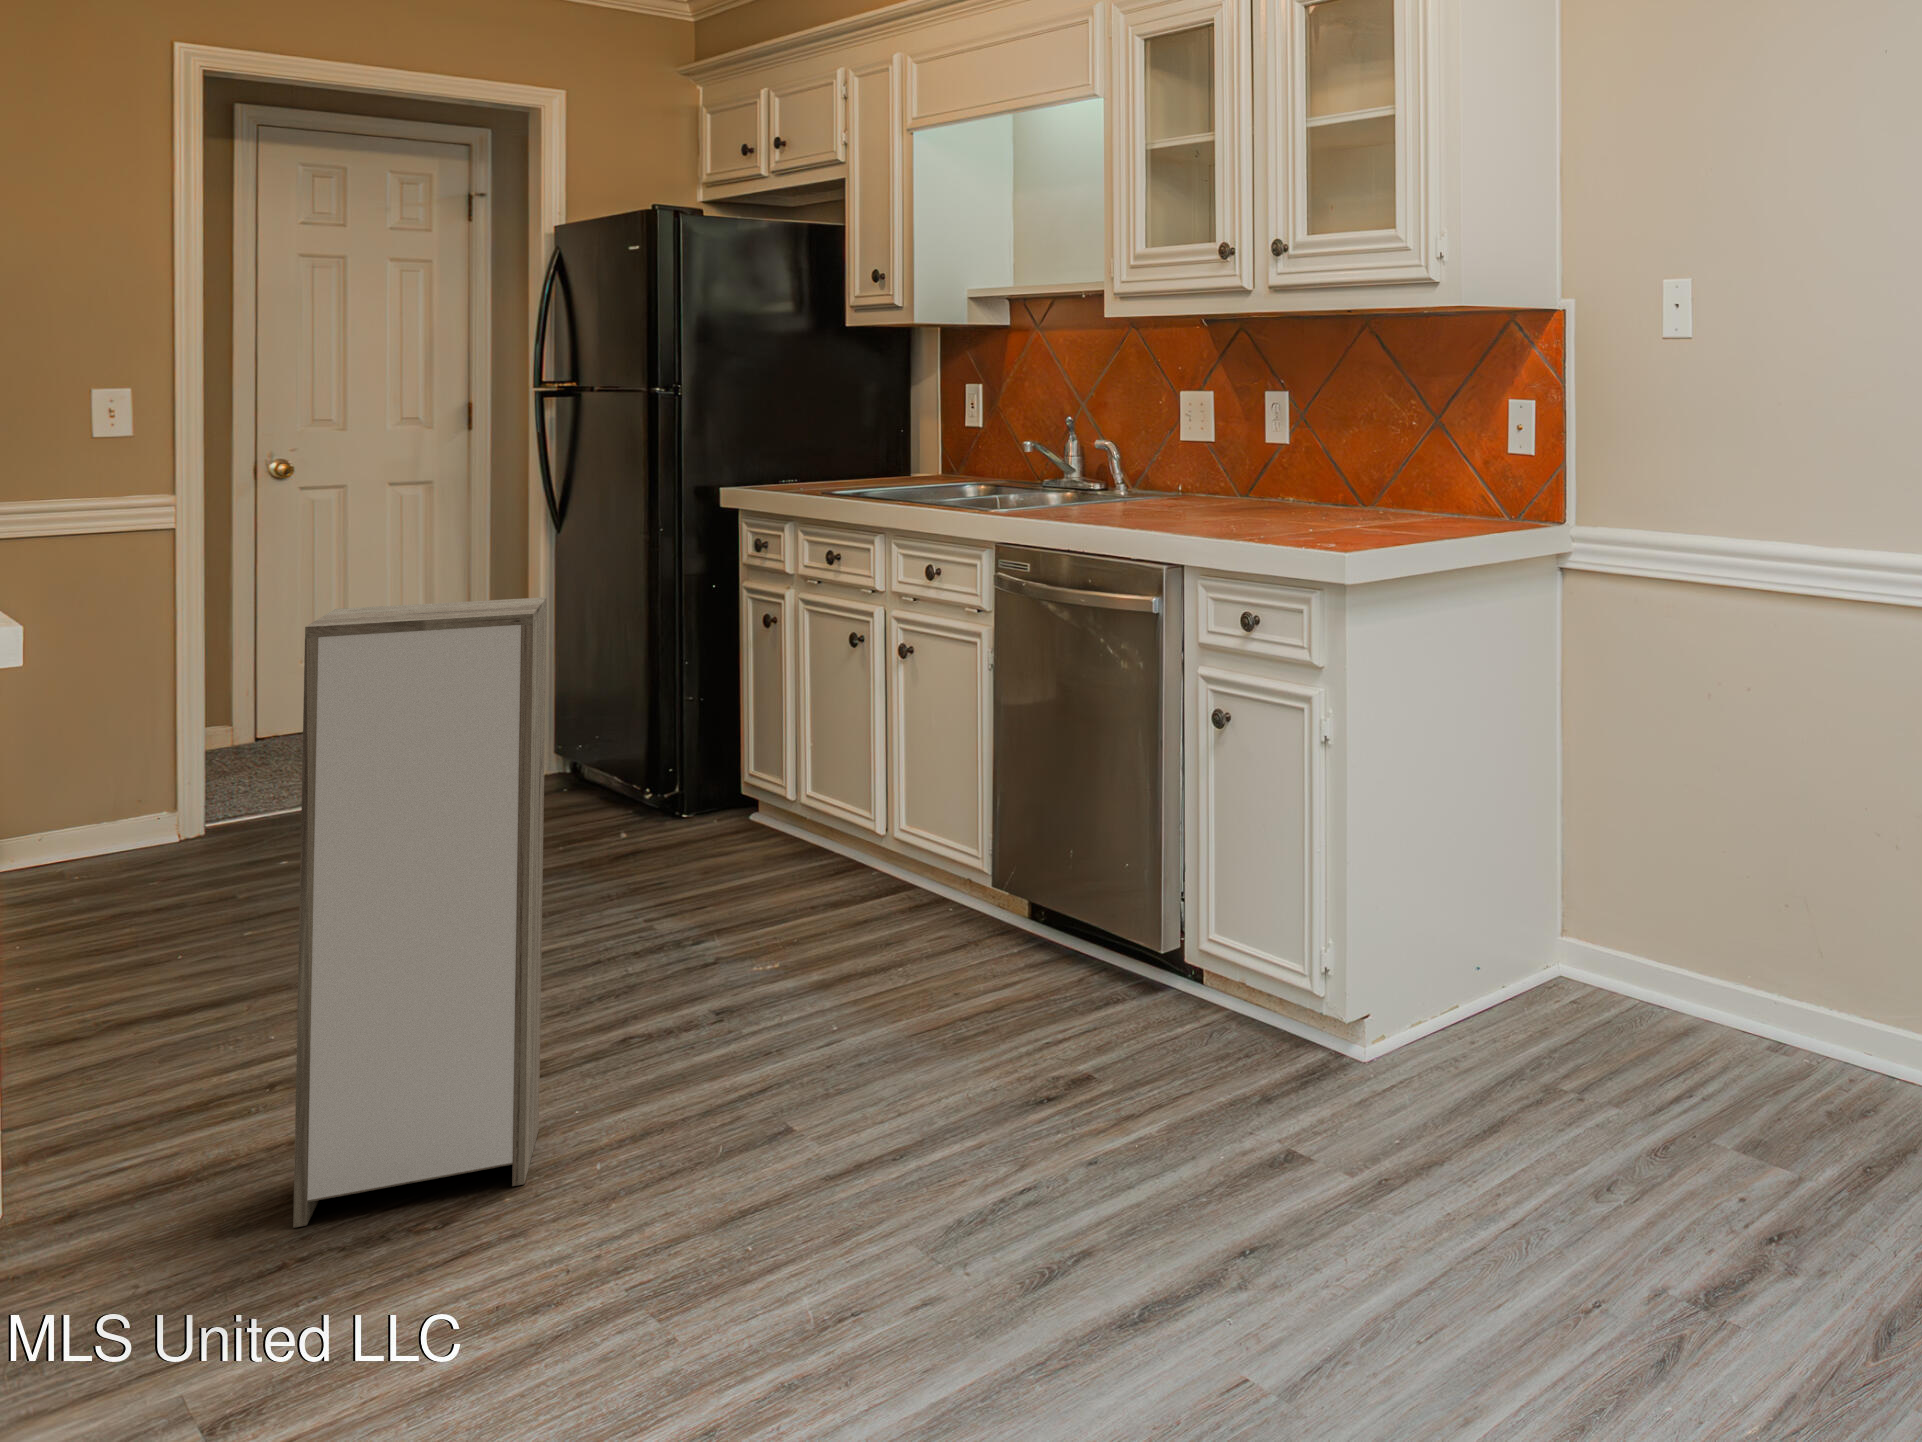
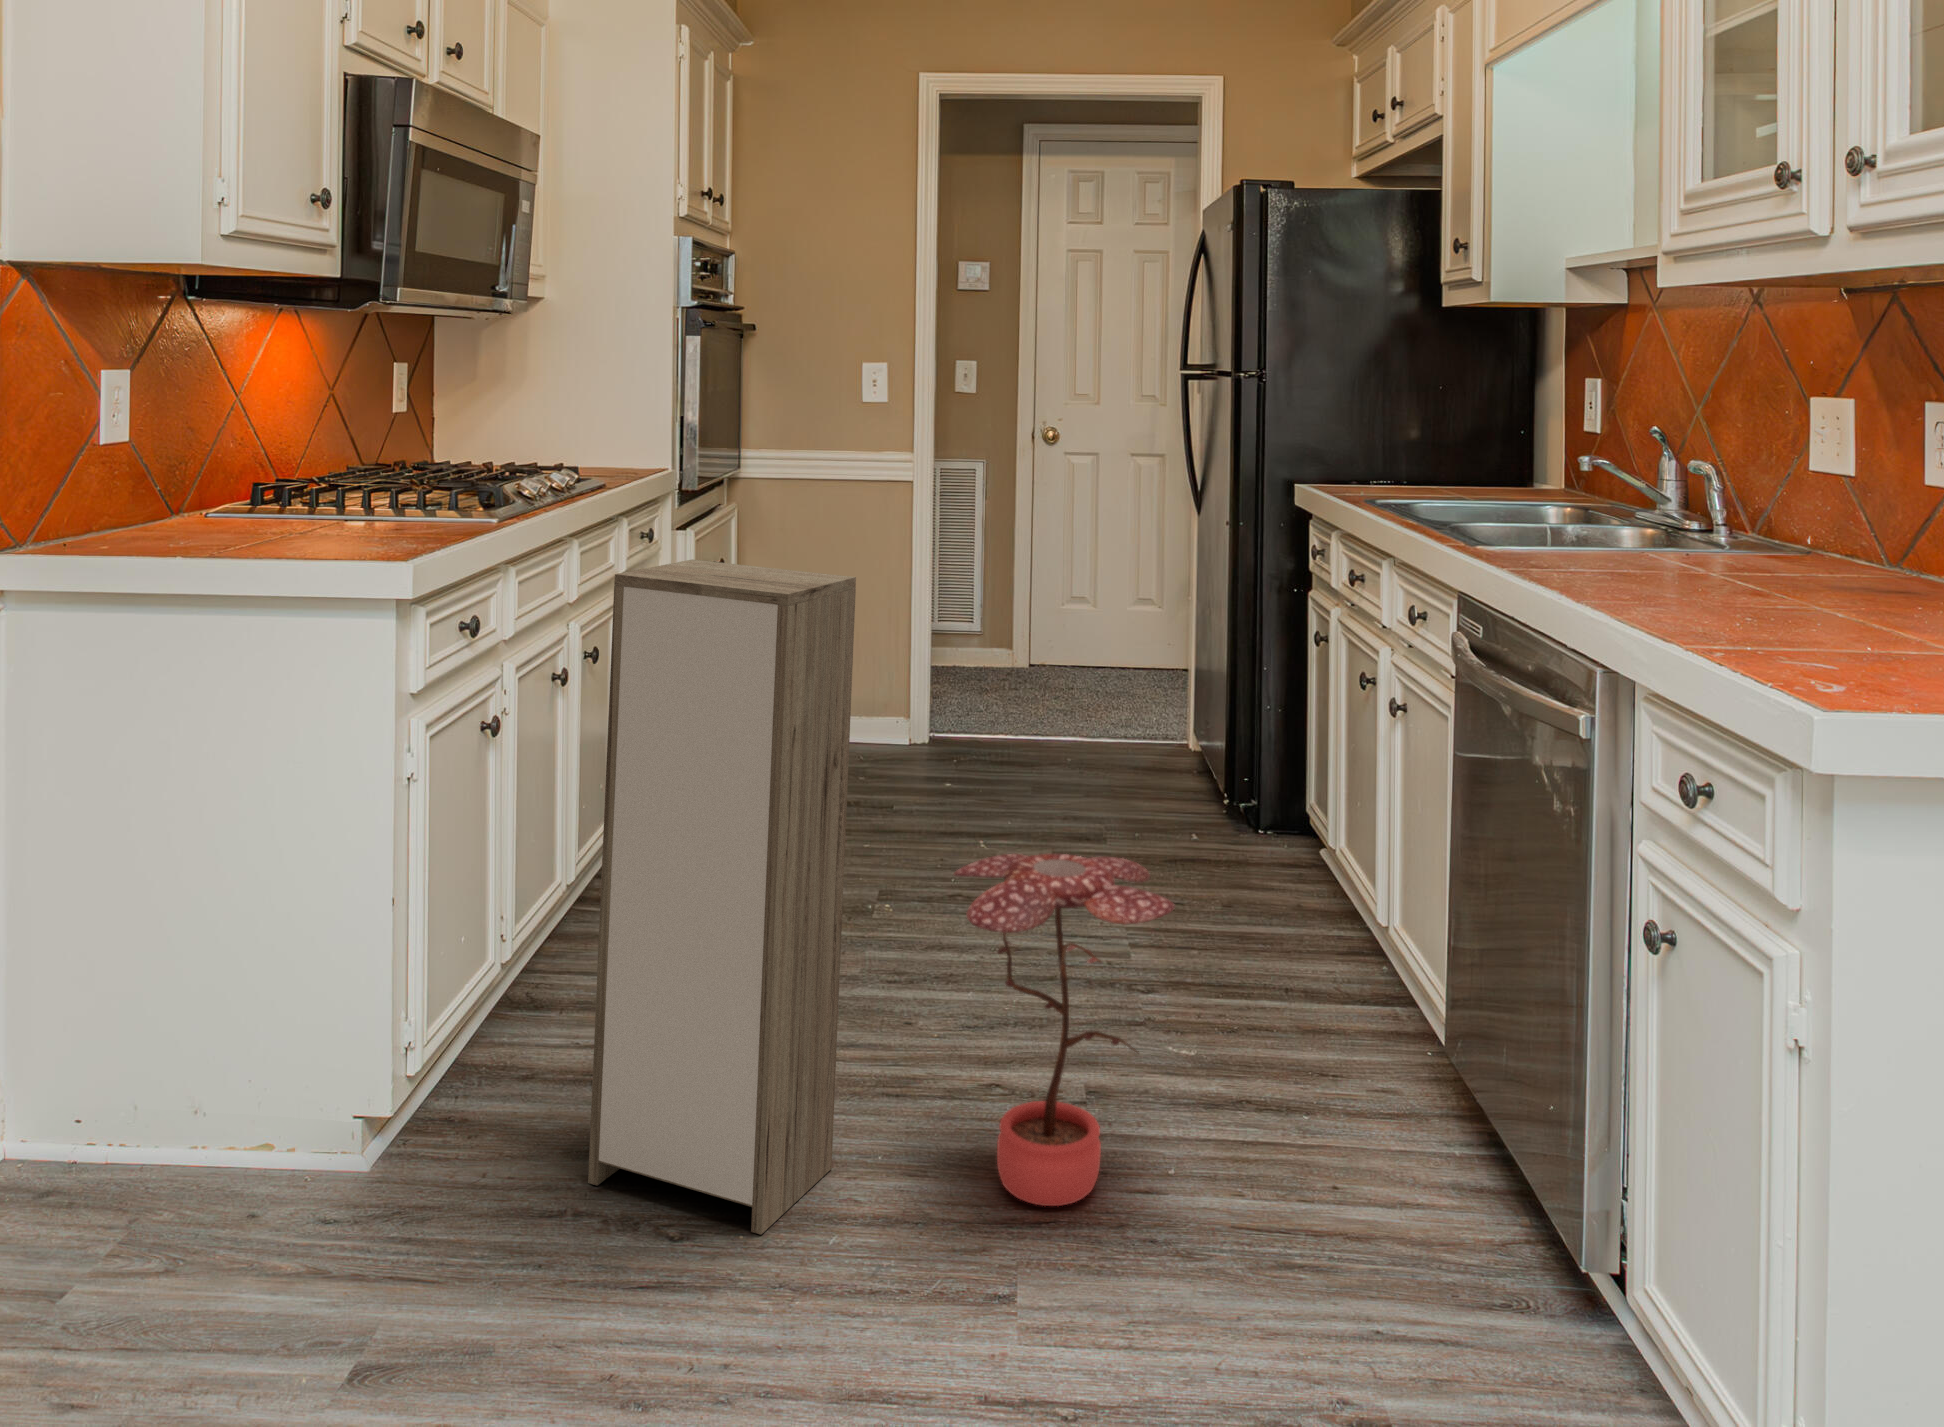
potted plant: none [633,797,854,1083] -> present [953,854,1175,1206]

